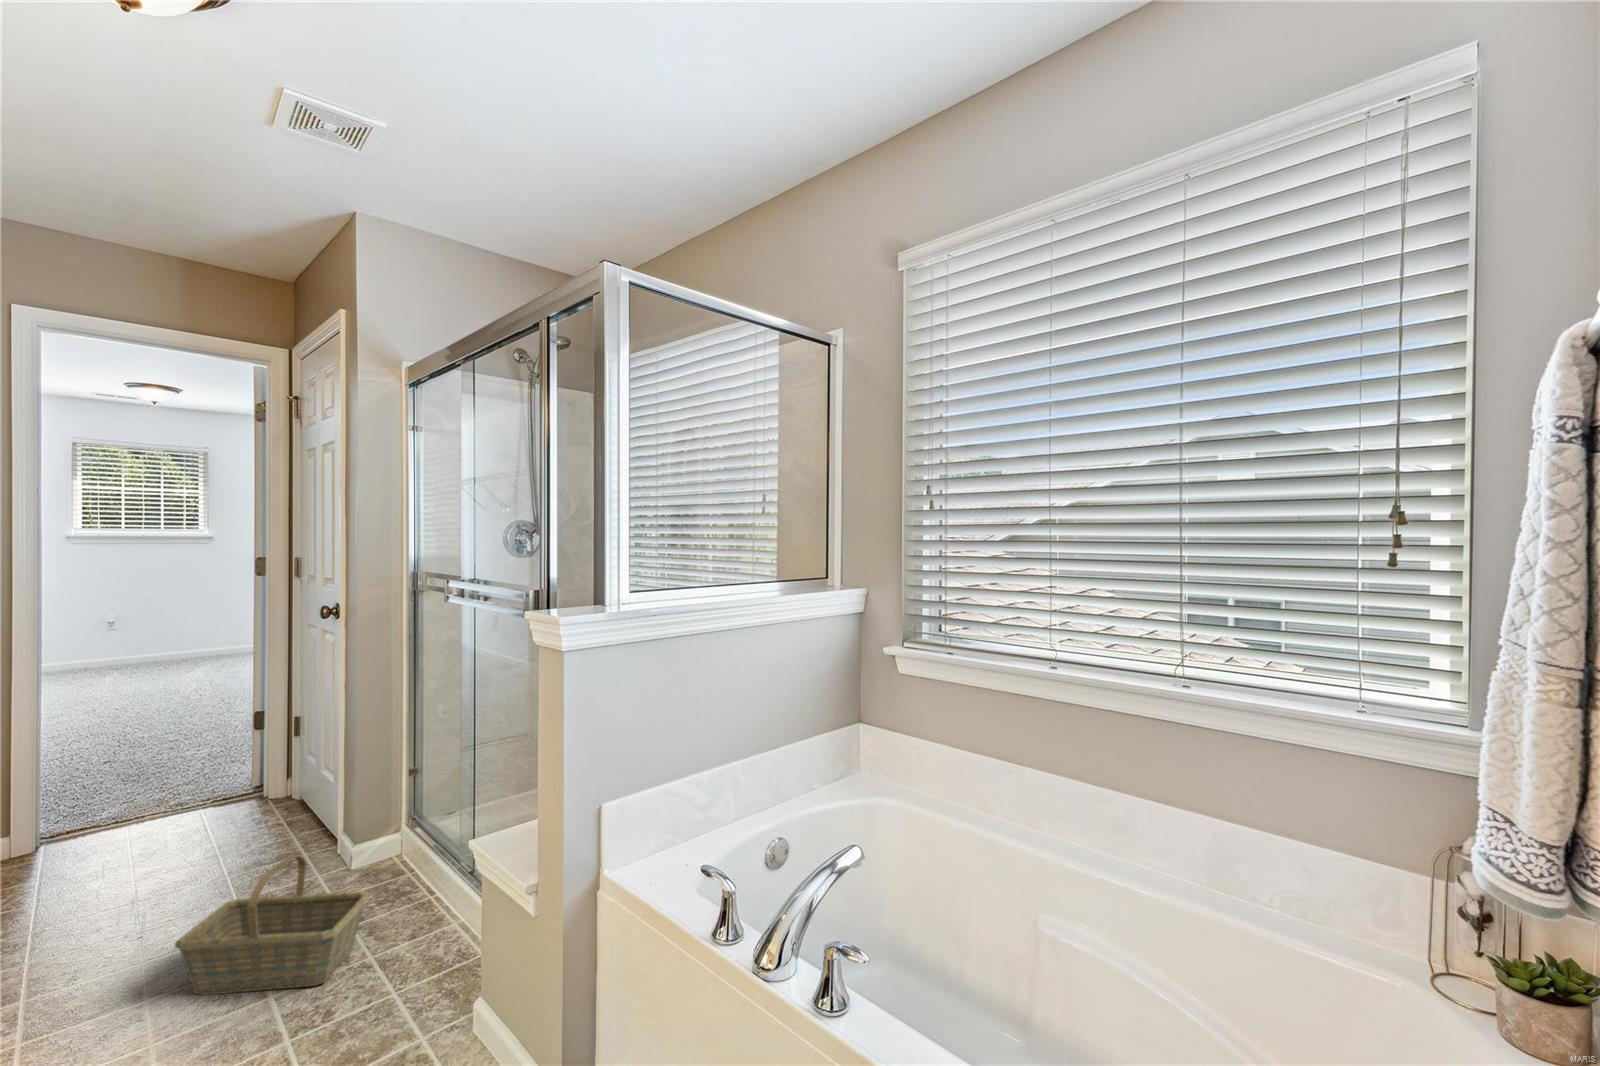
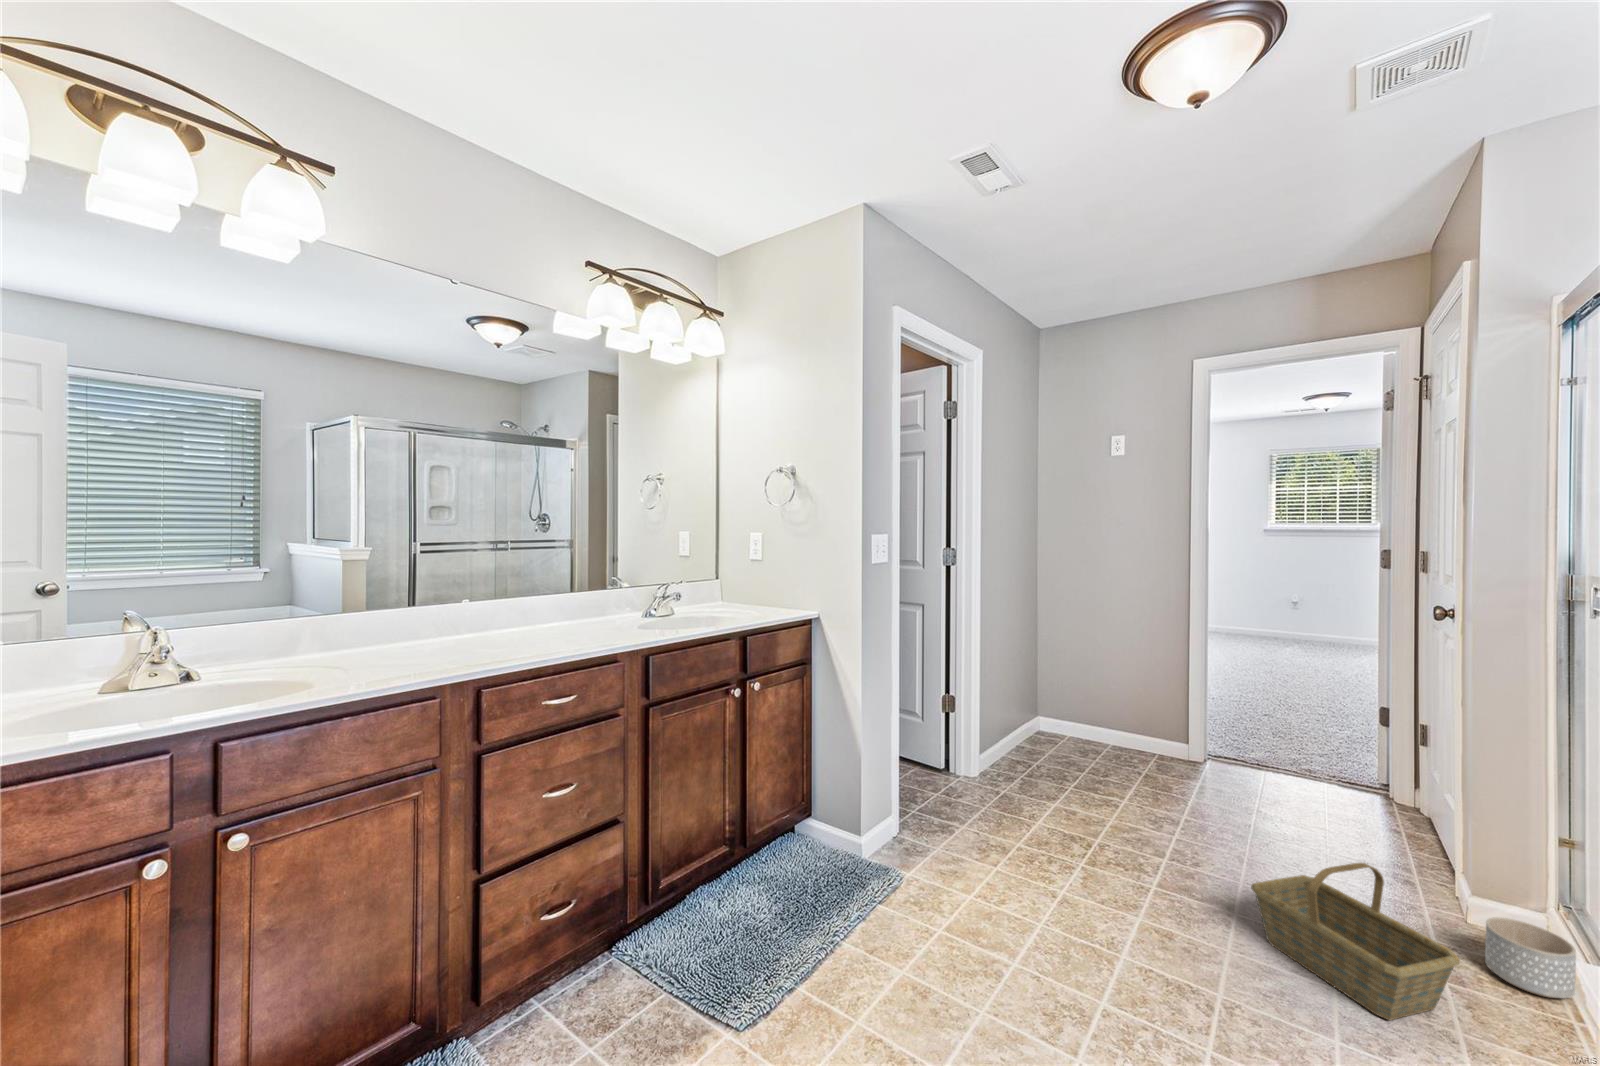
planter: none [372,843,426,898] -> present [1485,917,1576,998]

